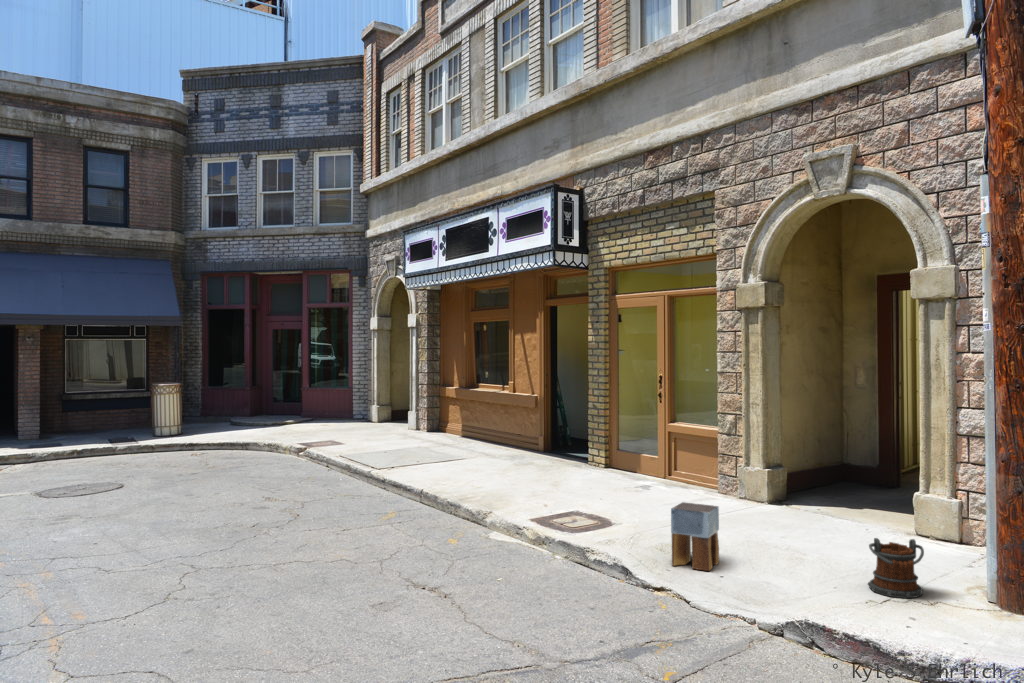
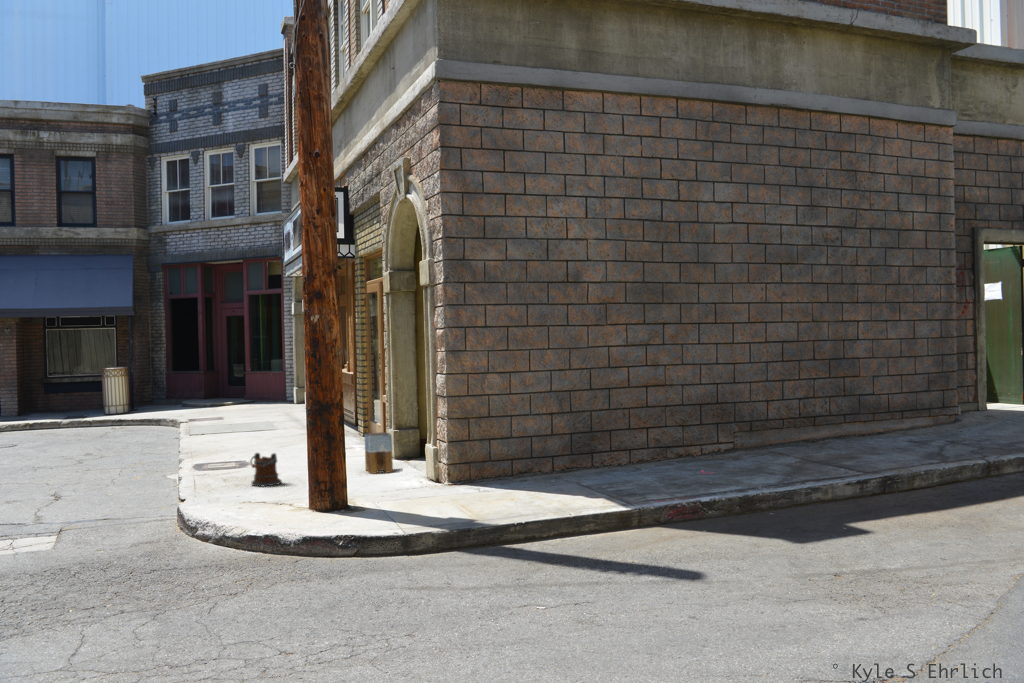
stool: present [671,502,719,571] -> present [364,432,393,474]

